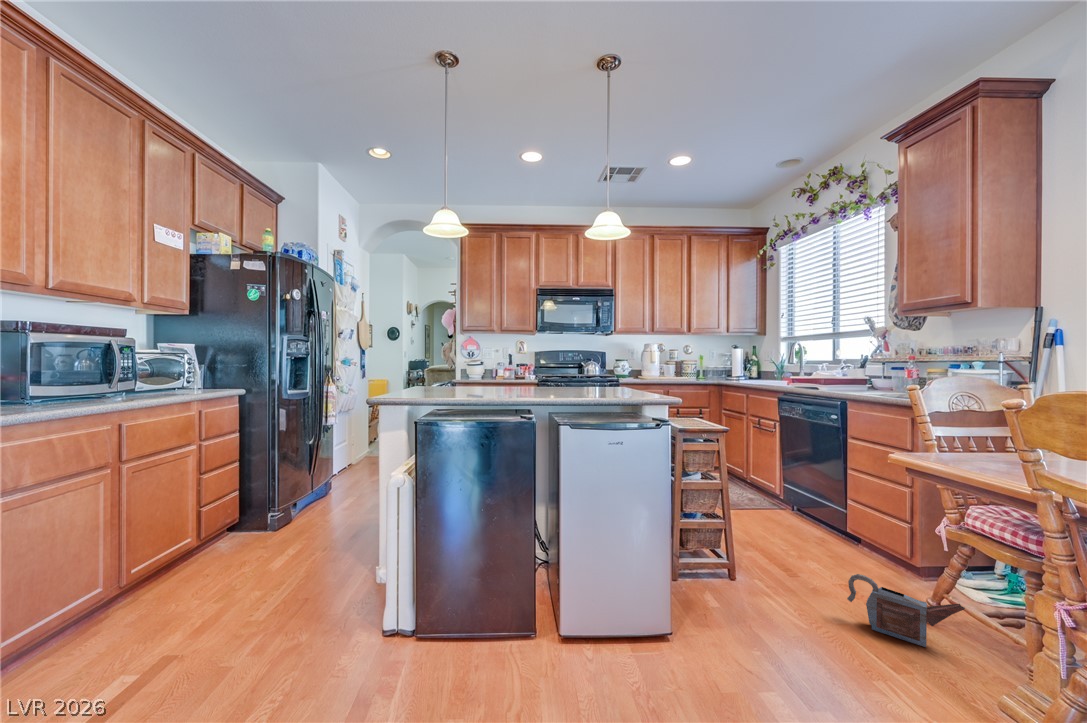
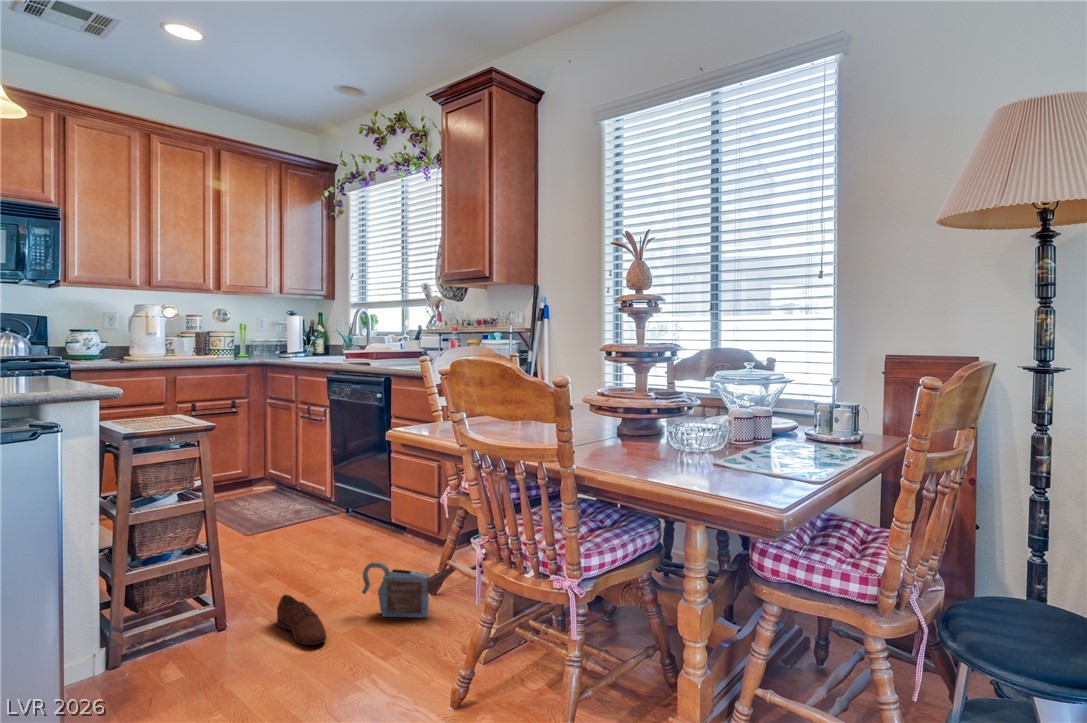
shoe: none [768,580,821,636] -> present [277,595,327,645]

